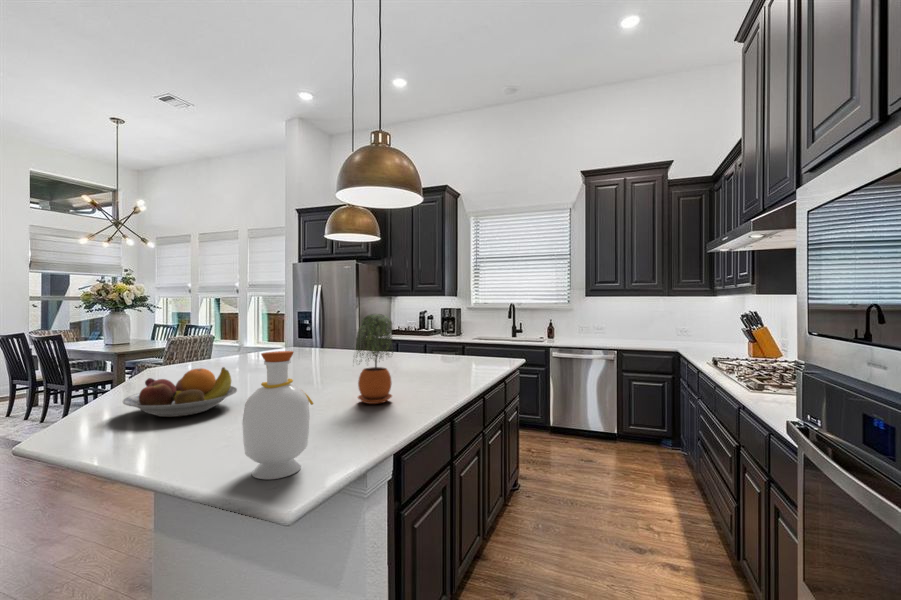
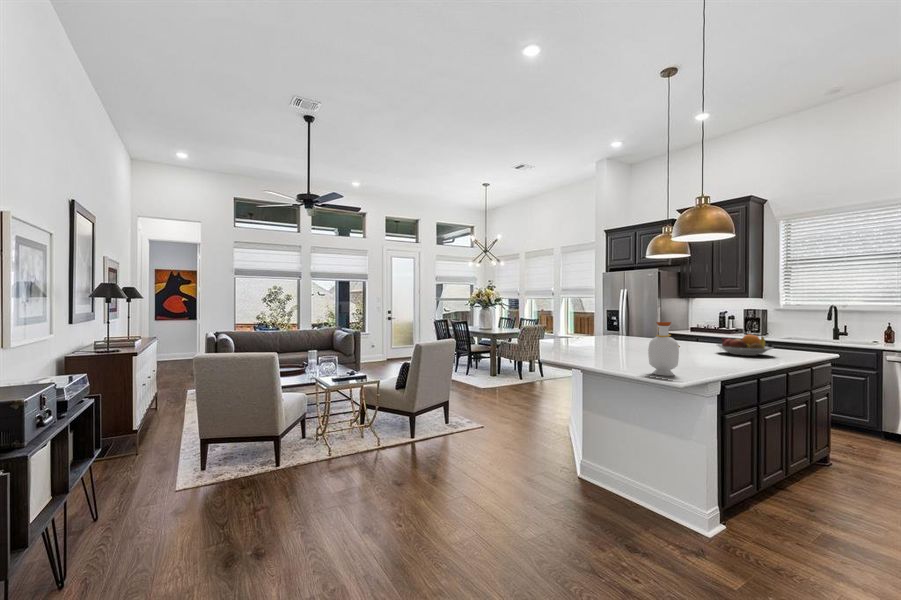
potted plant: present [356,314,393,404] -> none [686,308,714,362]
fruit bowl: present [123,367,237,417] -> present [717,335,773,356]

